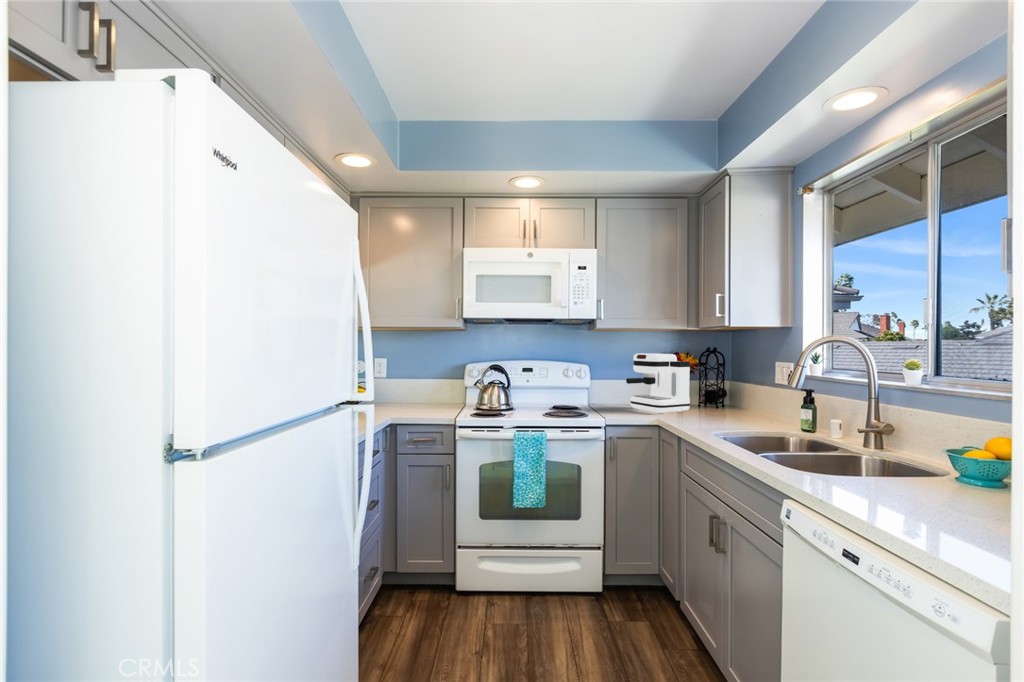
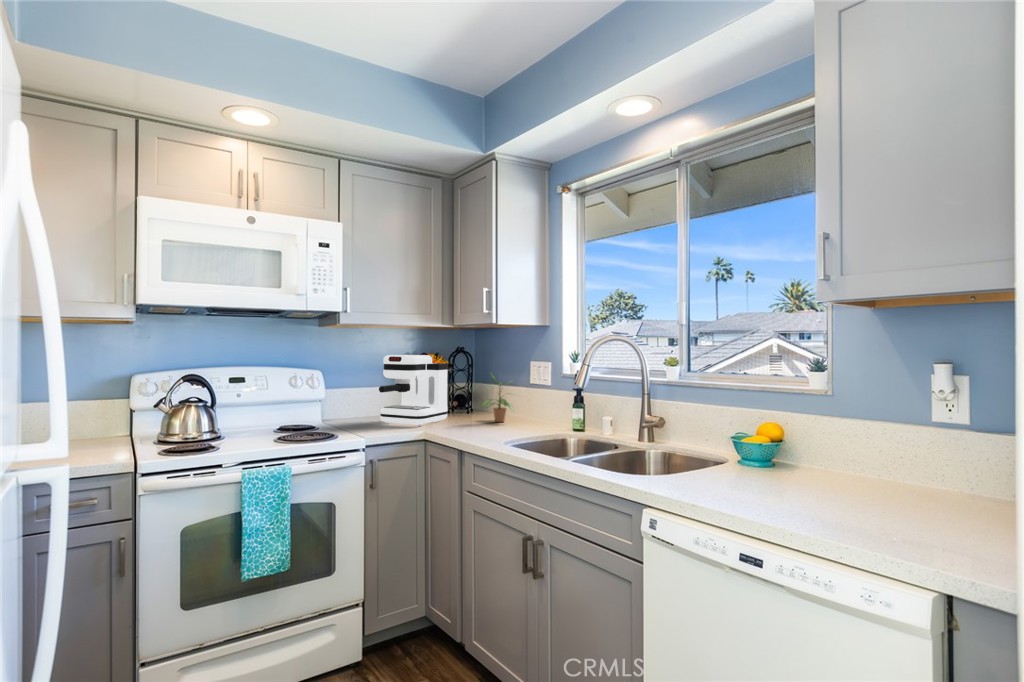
potted plant: none [719,370,762,418] -> present [482,373,513,422]

